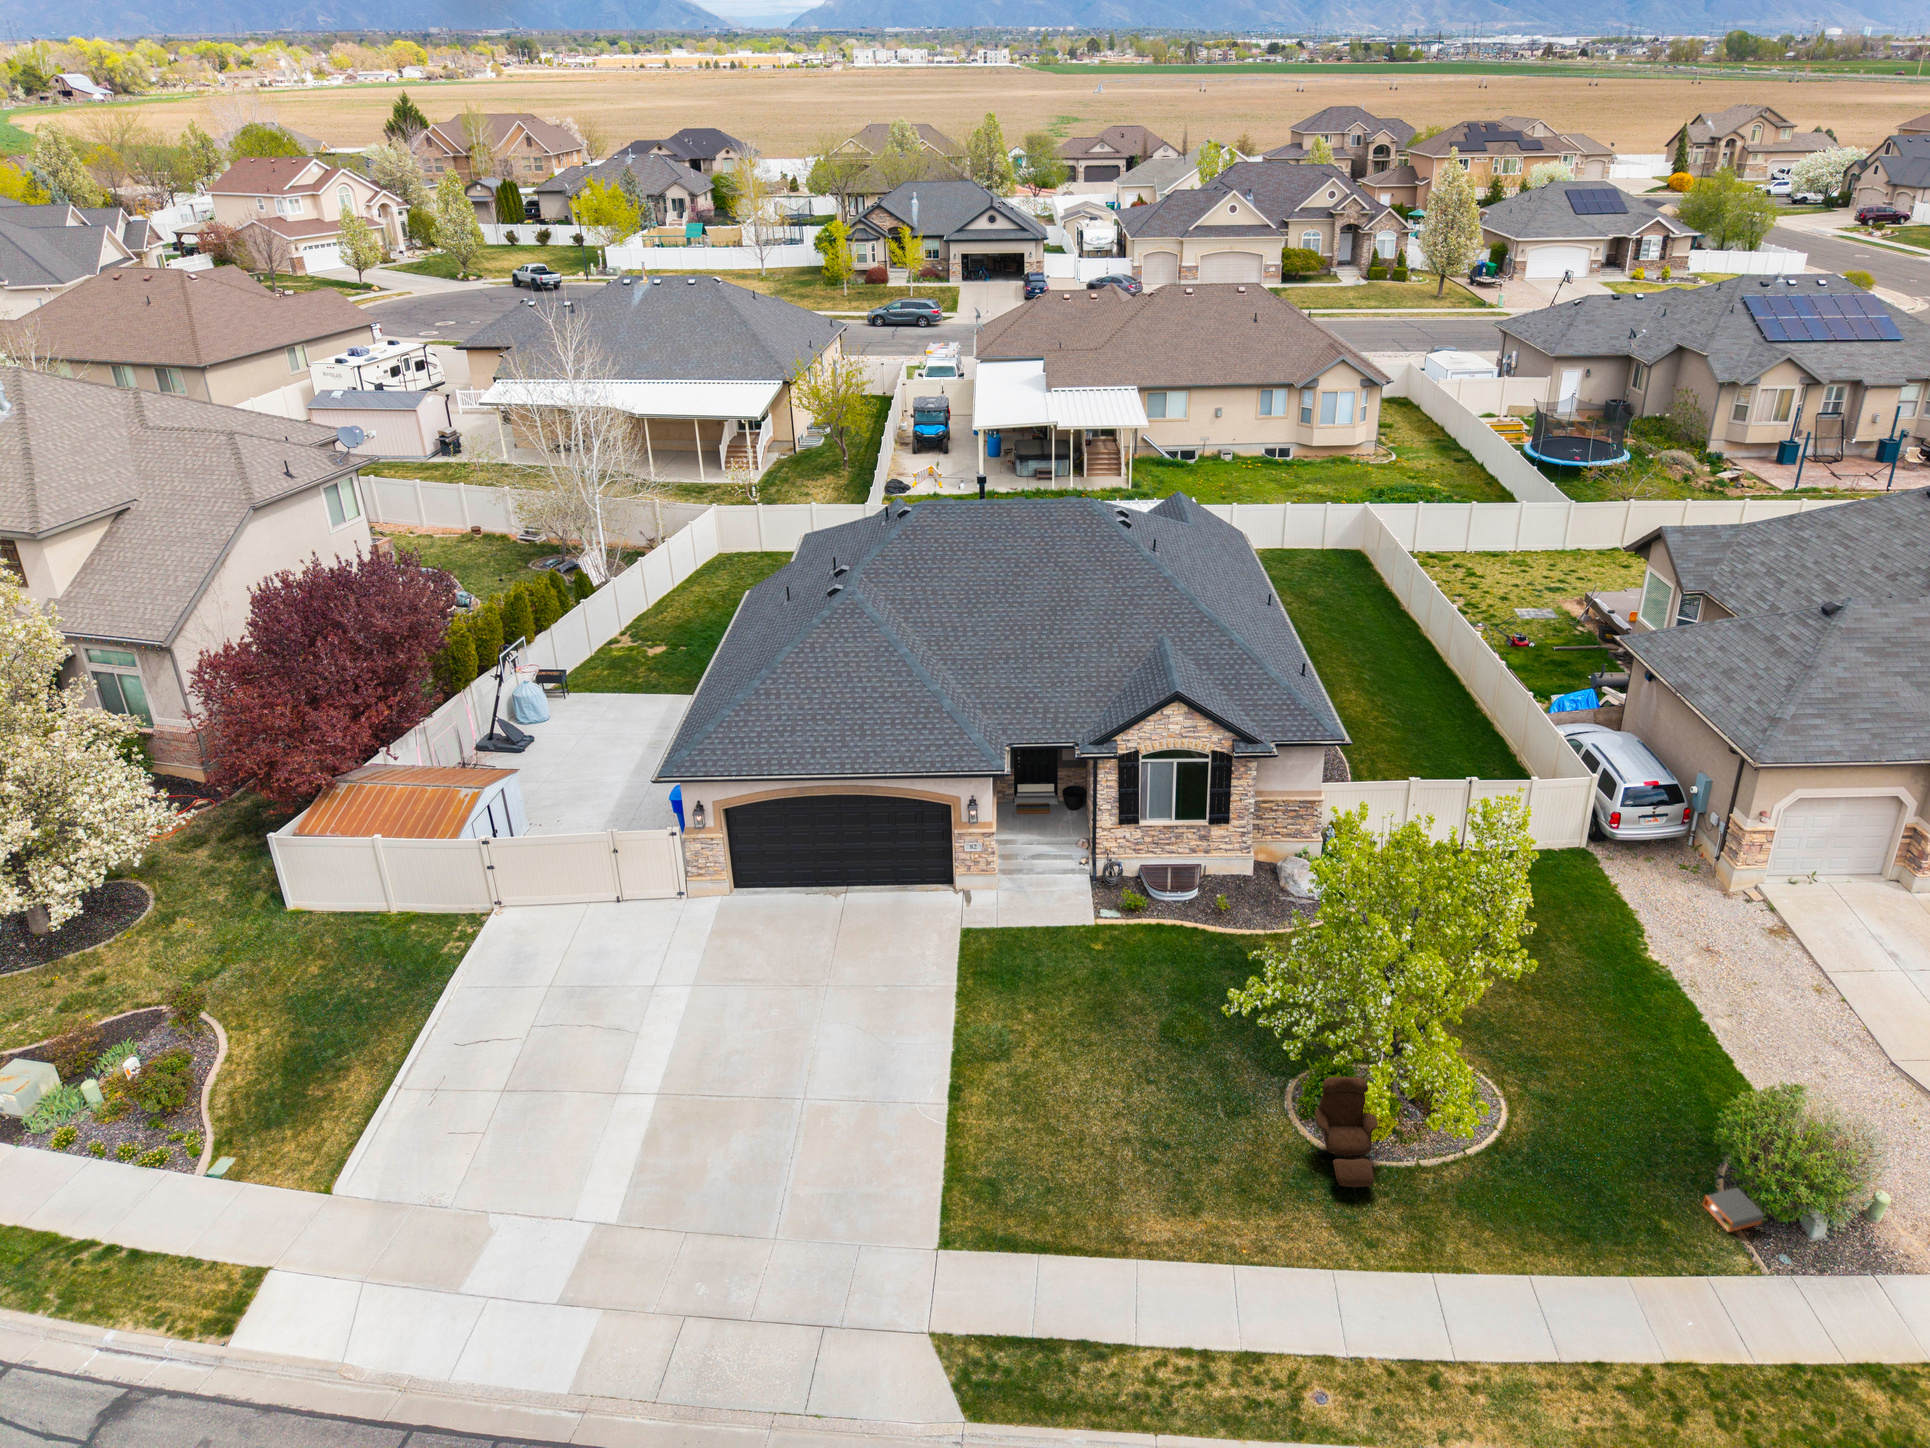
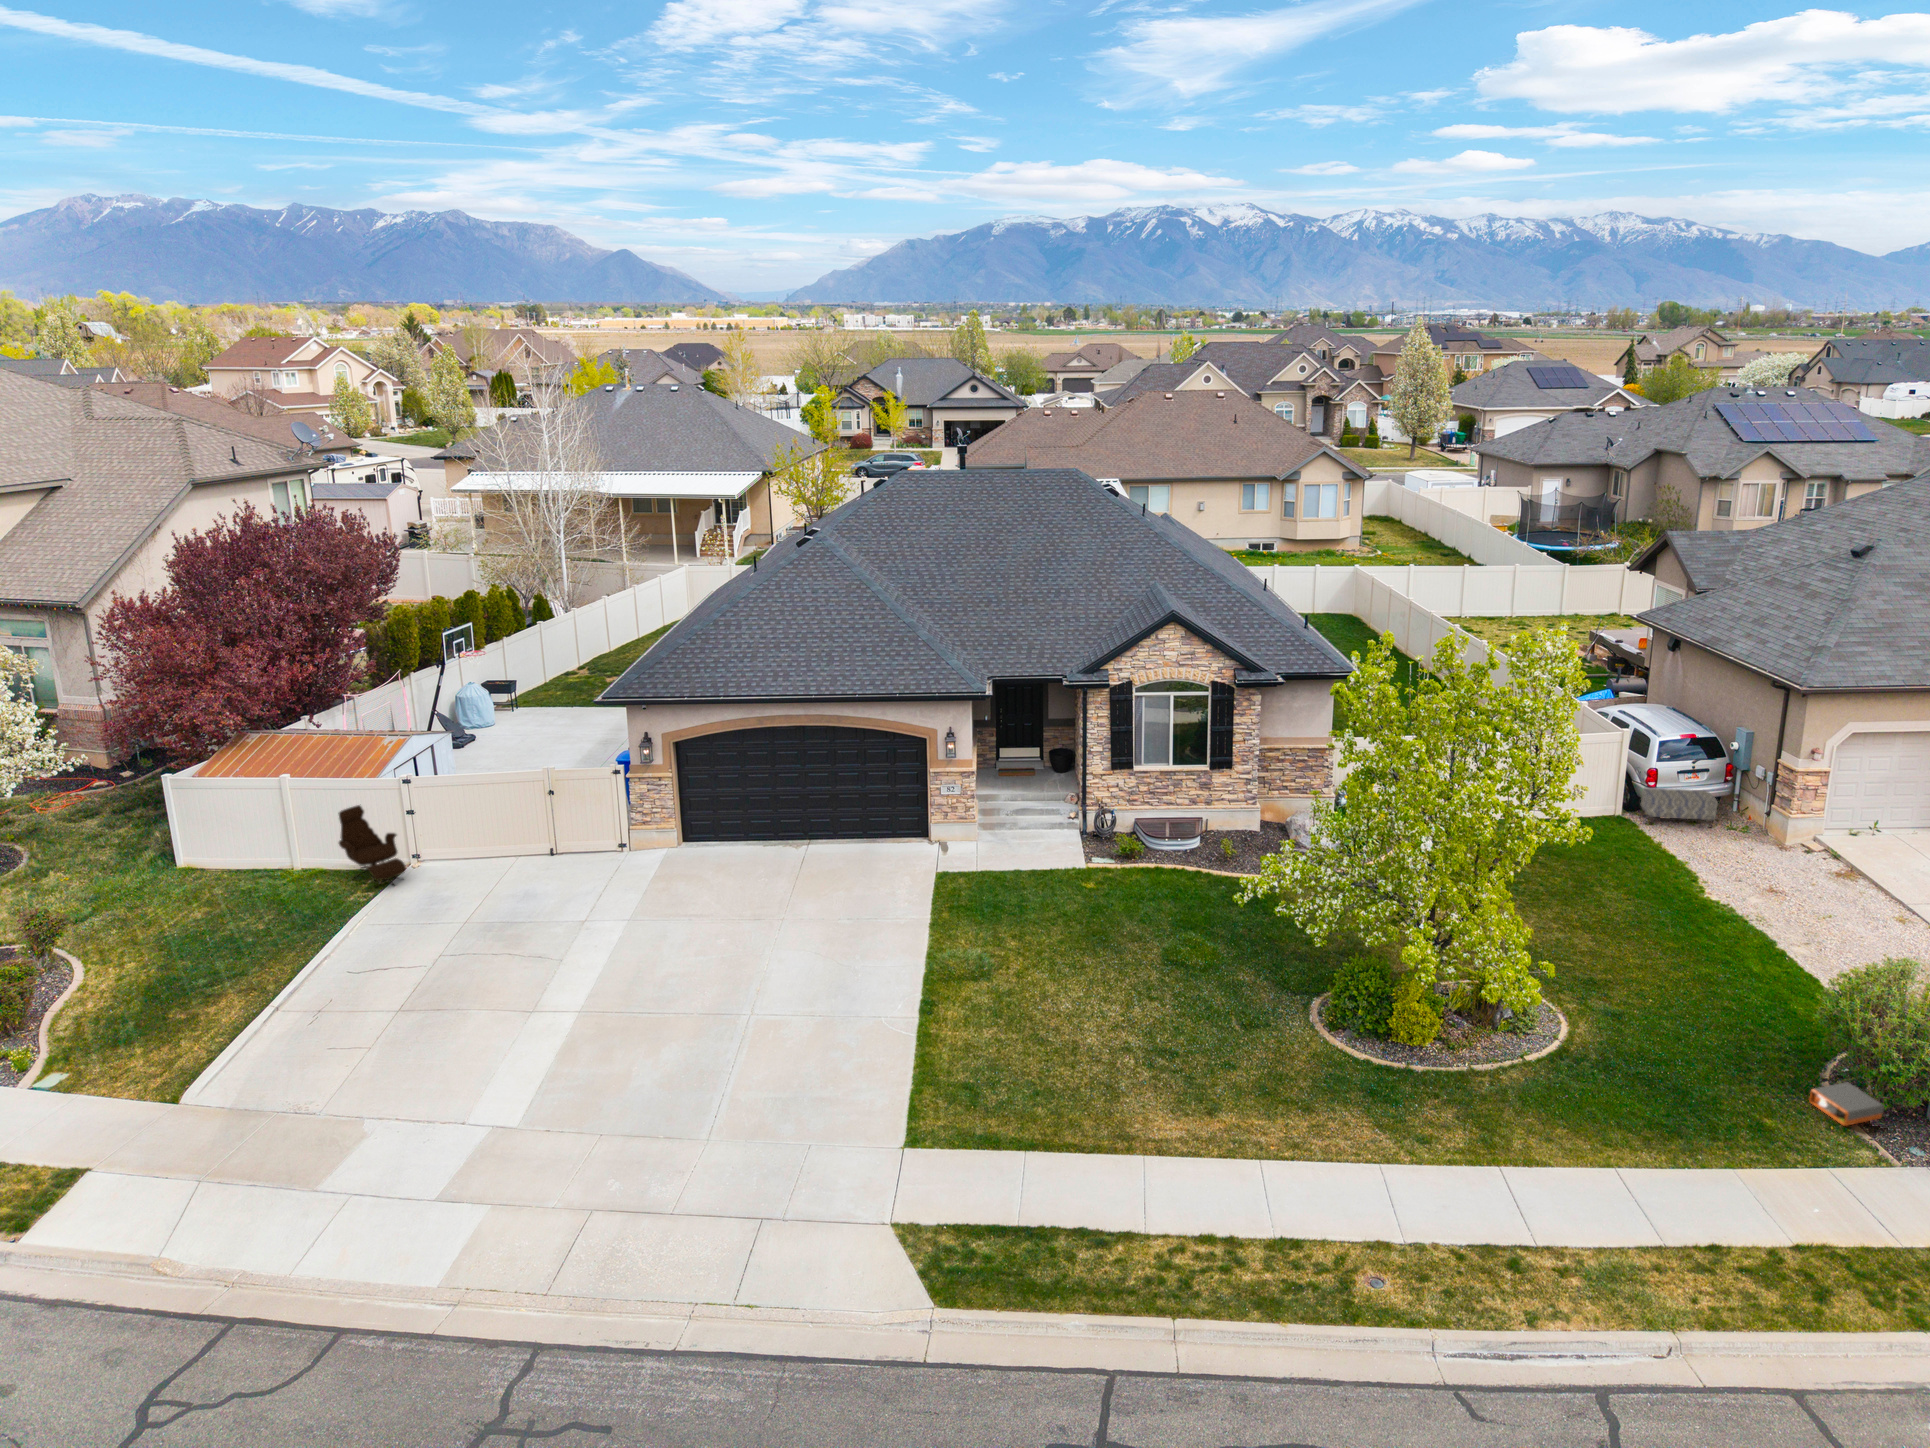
bench: none [1601,830,1670,870] -> present [1641,788,1718,827]
lounge chair: present [1315,1077,1378,1197] -> present [338,805,406,885]

